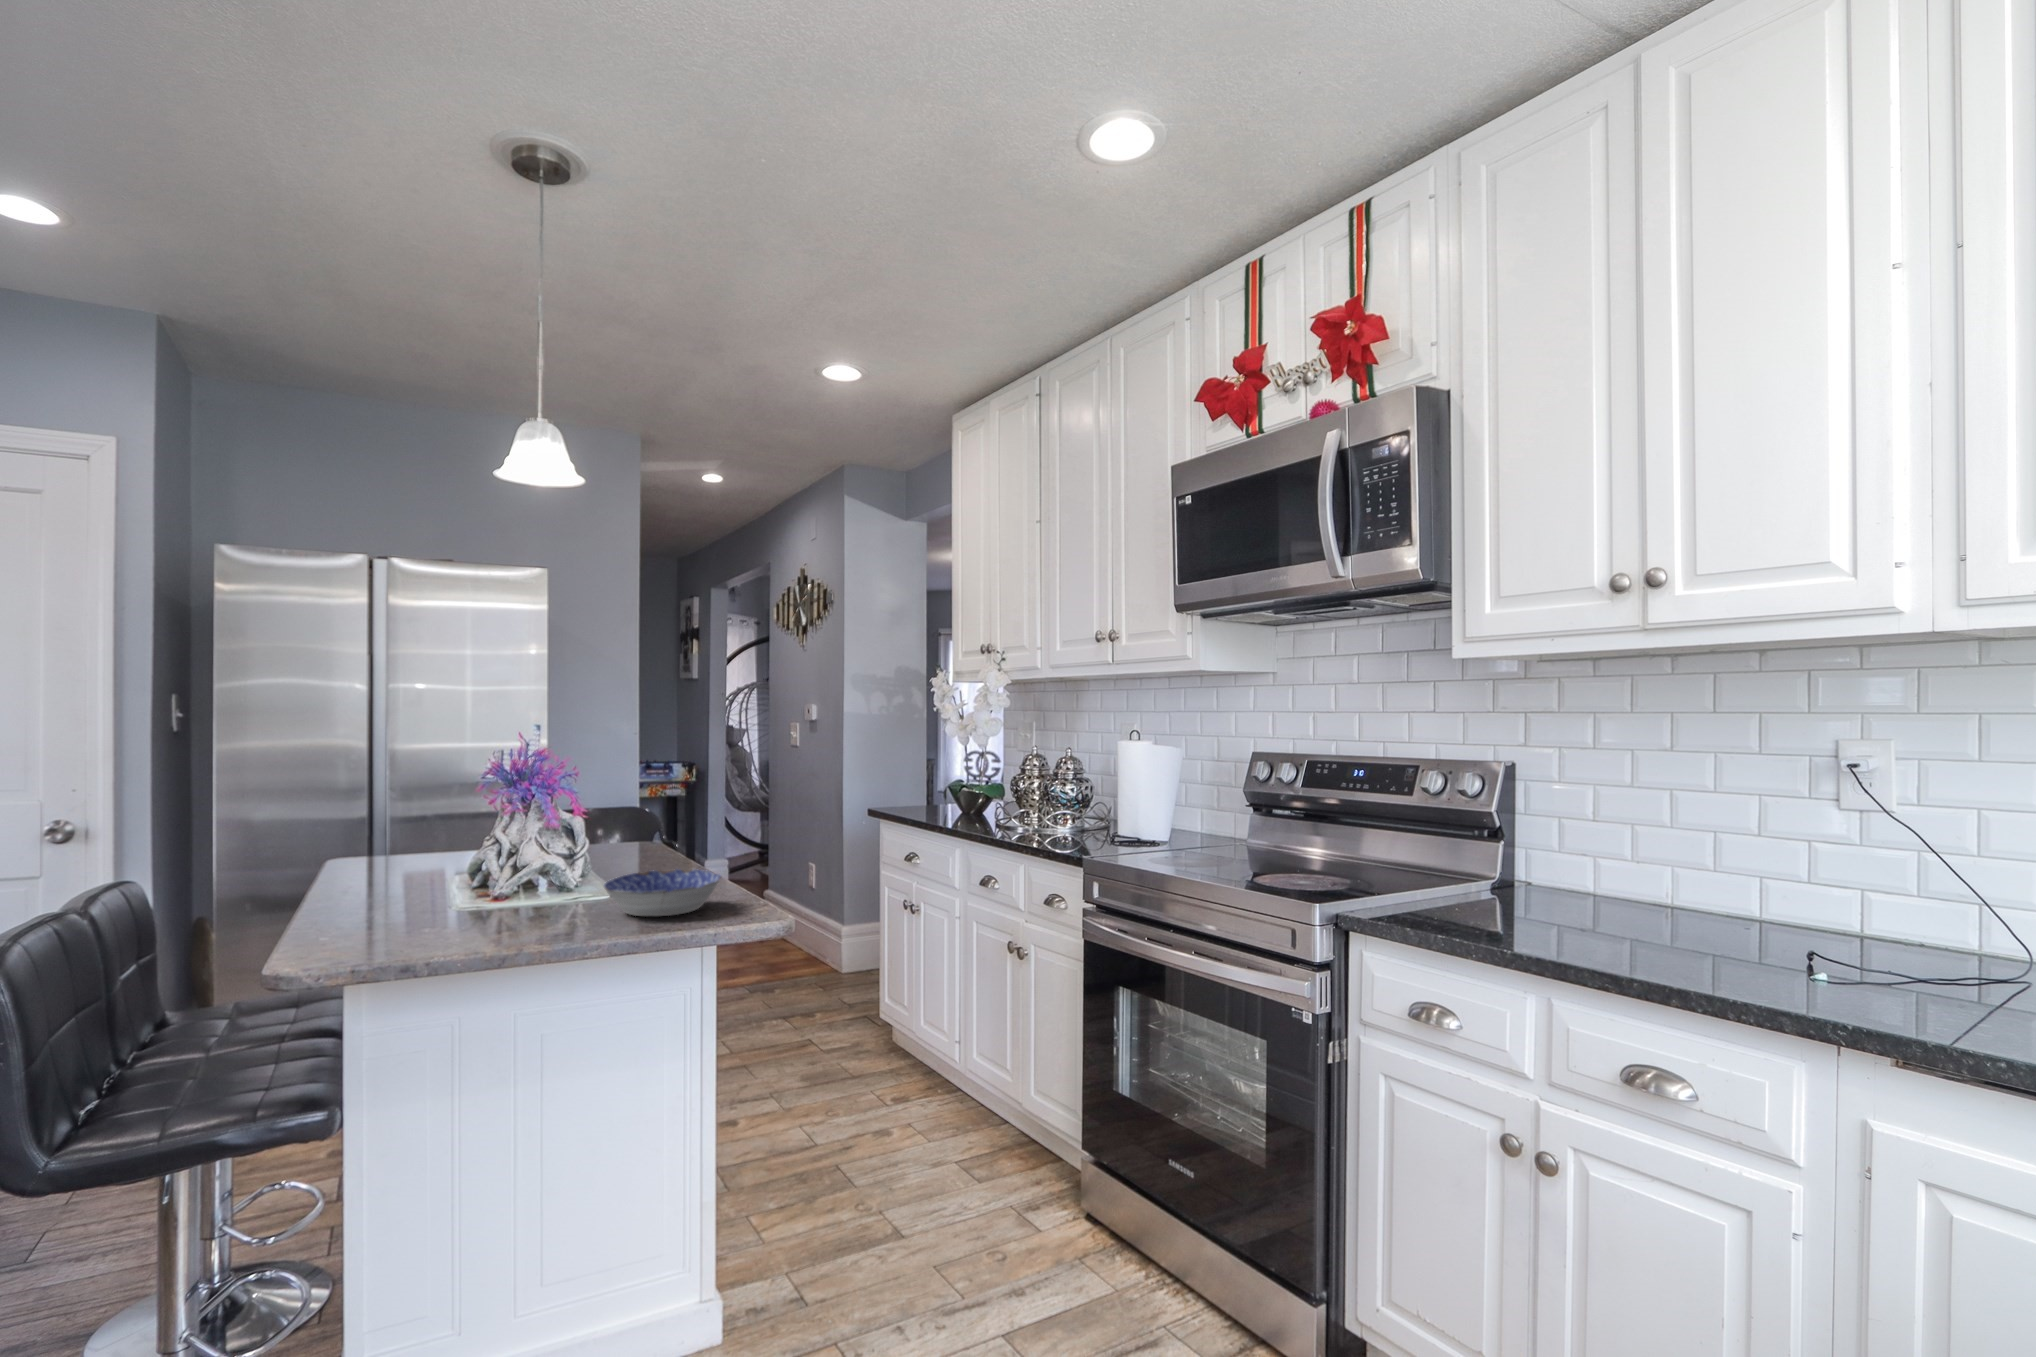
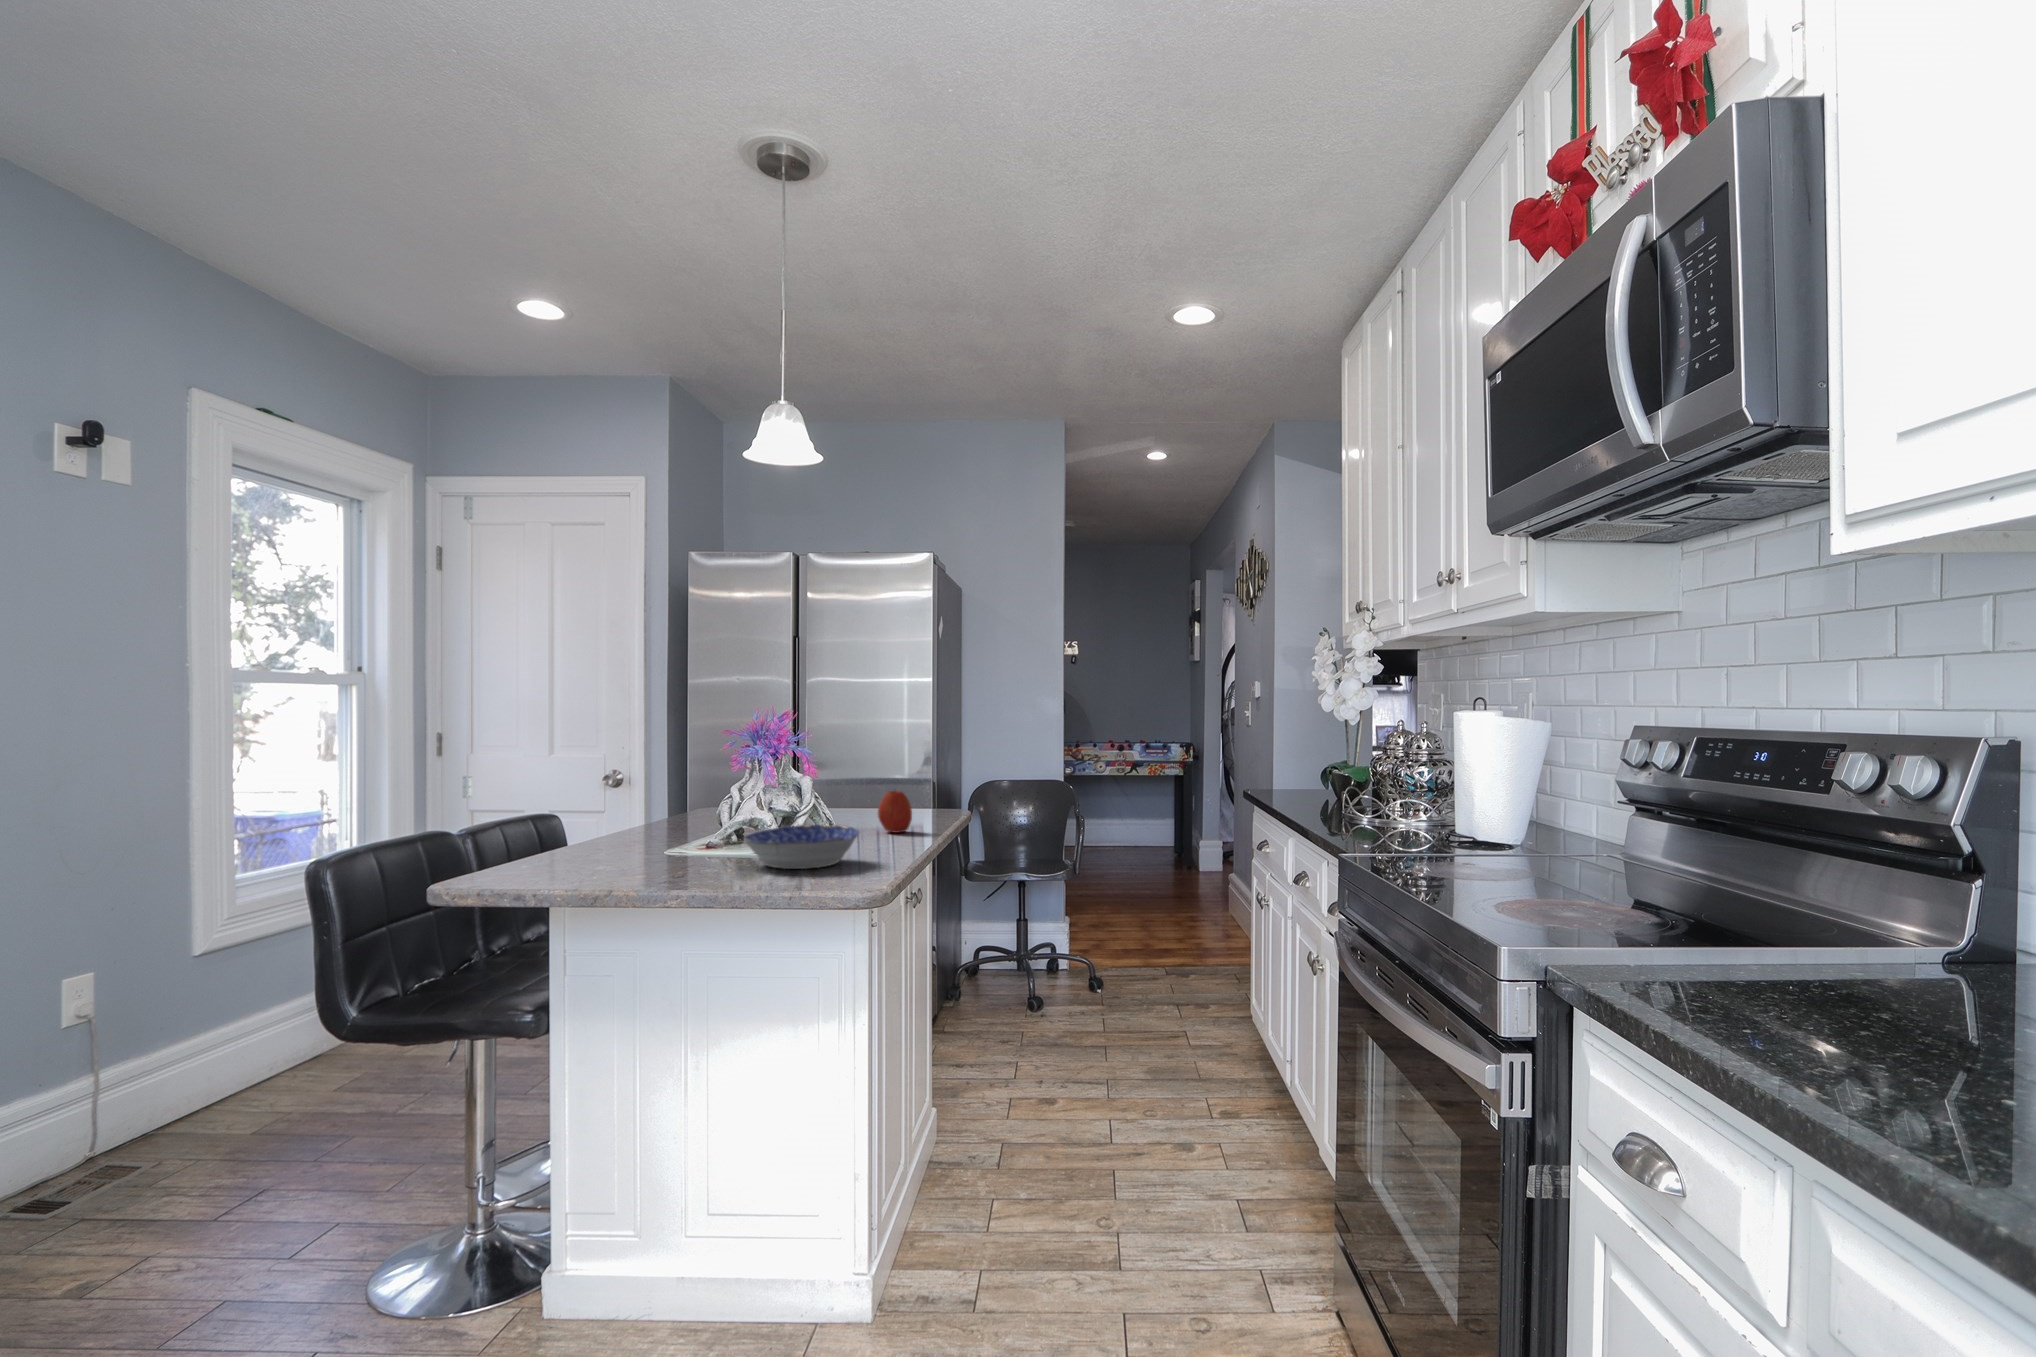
apple: none [641,829,677,873] -> present [878,791,912,833]

